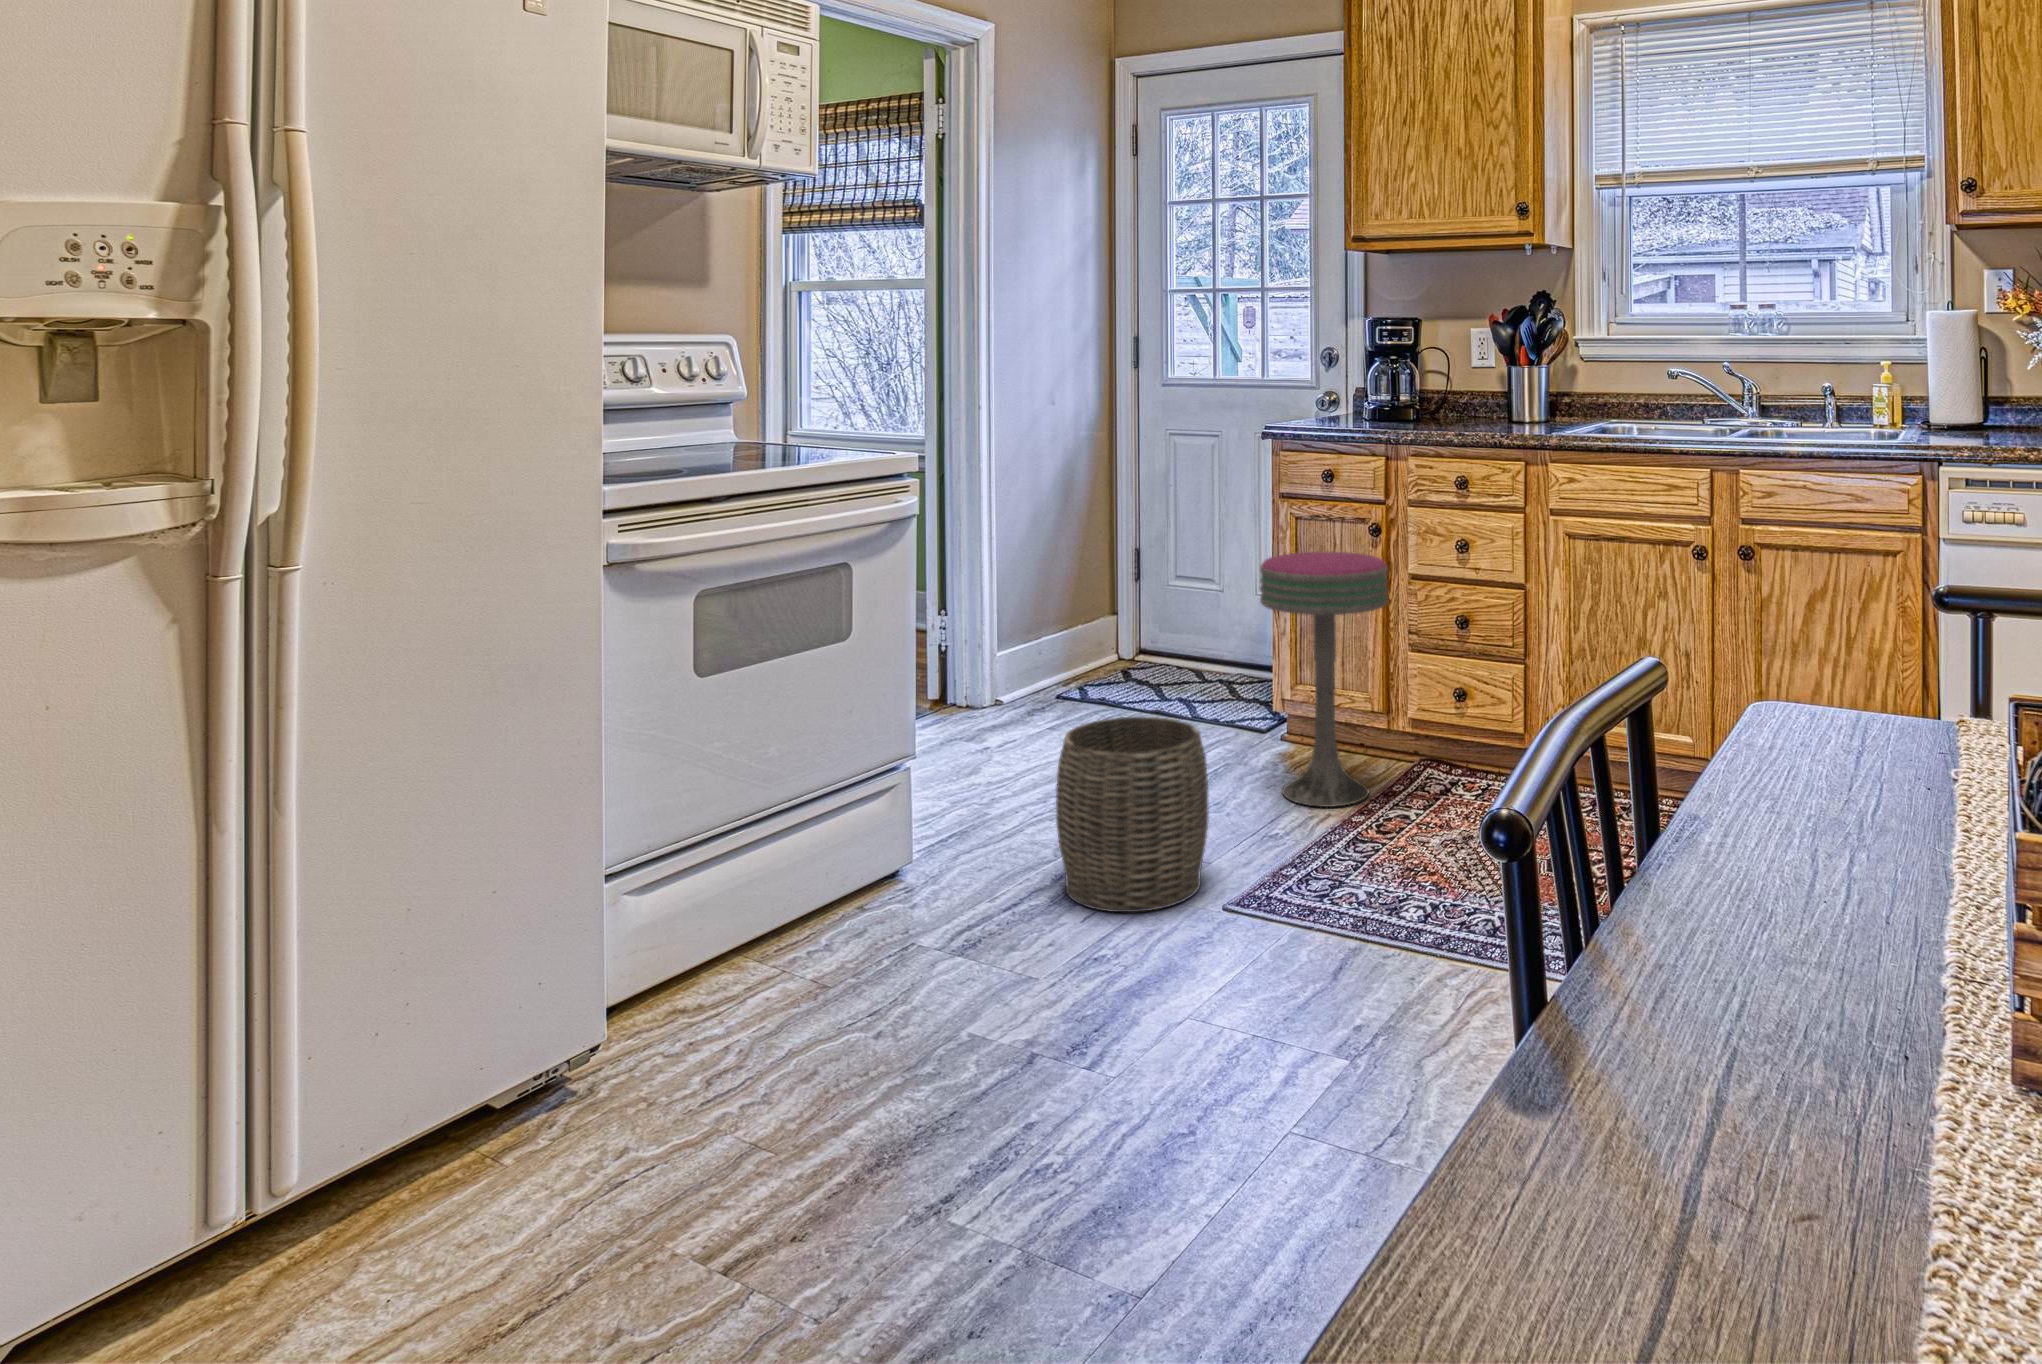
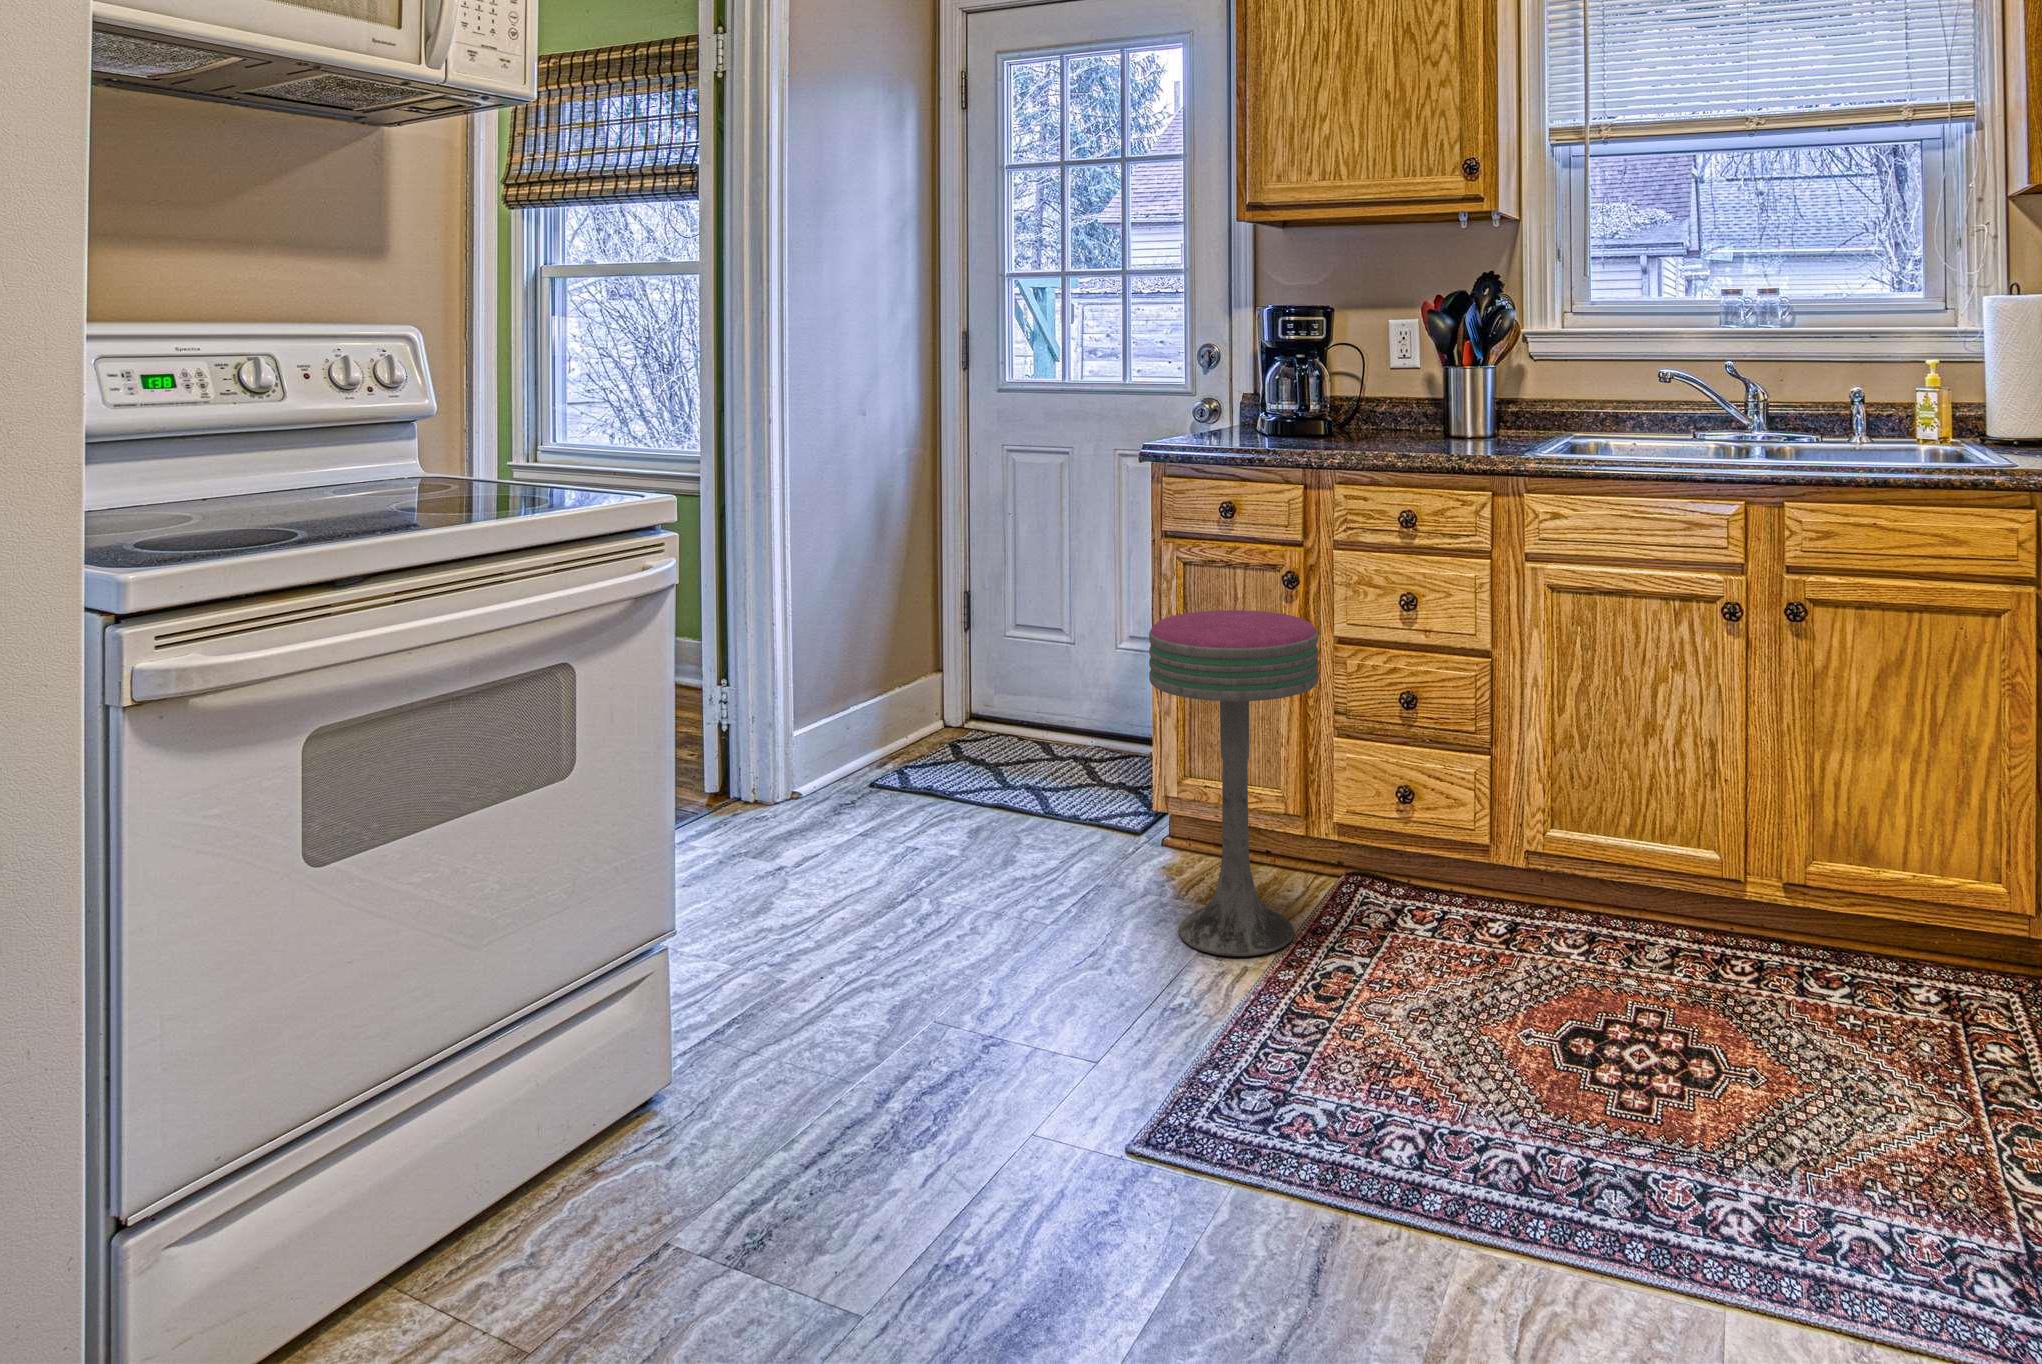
woven basket: present [1056,717,1209,912] -> none [883,858,1100,1164]

